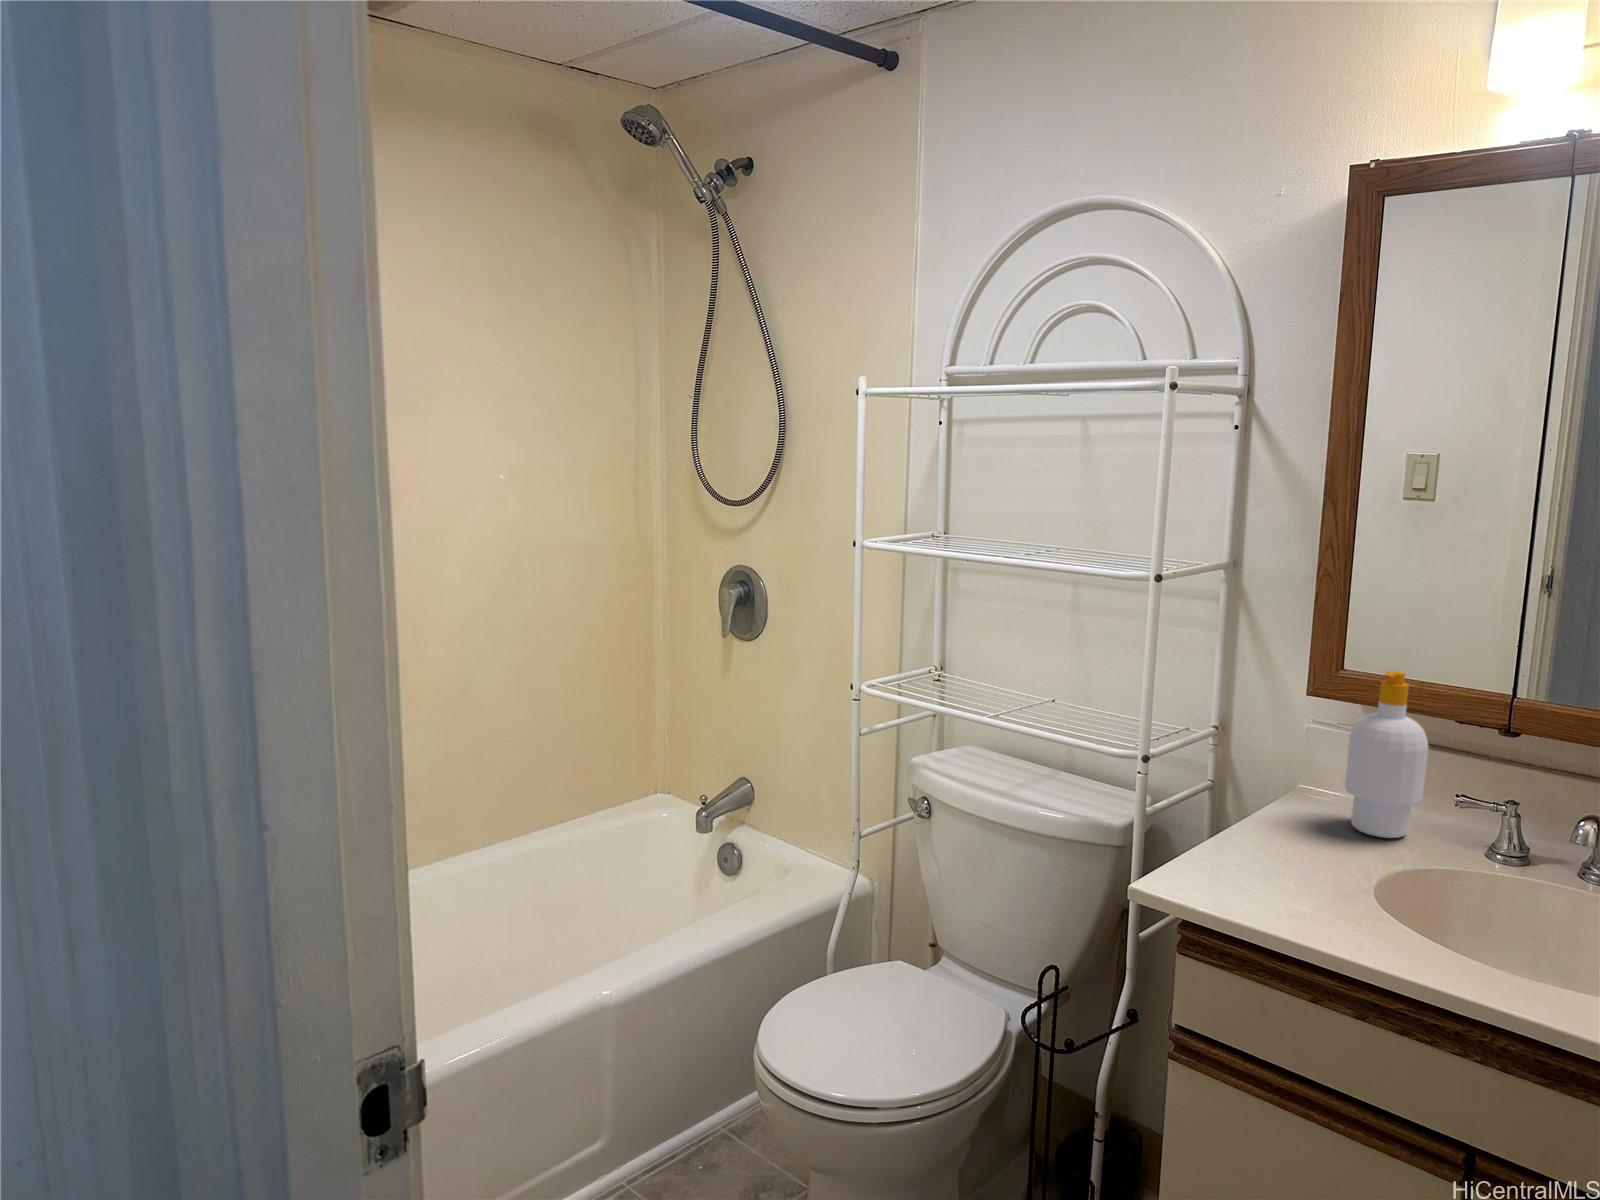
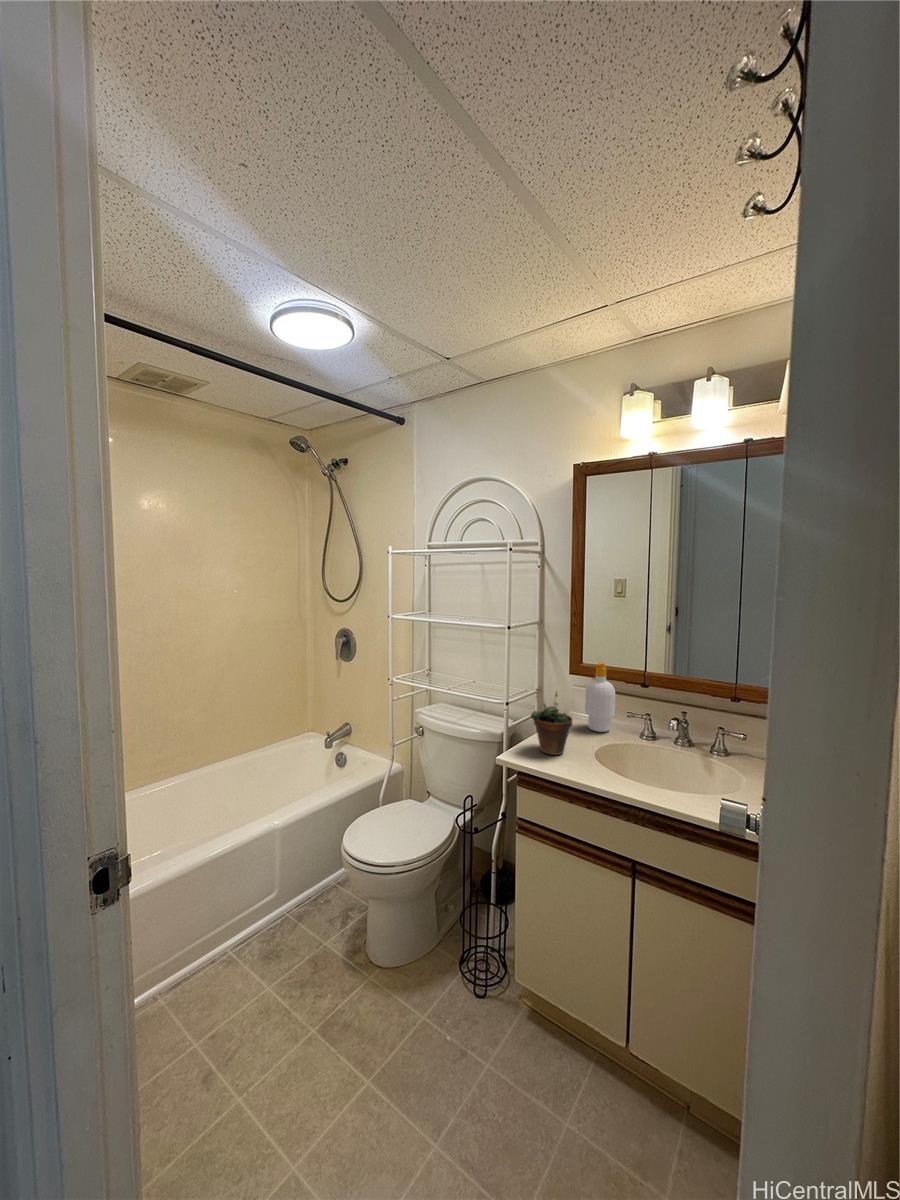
succulent plant: none [1220,737,1325,890] -> present [531,692,572,755]

